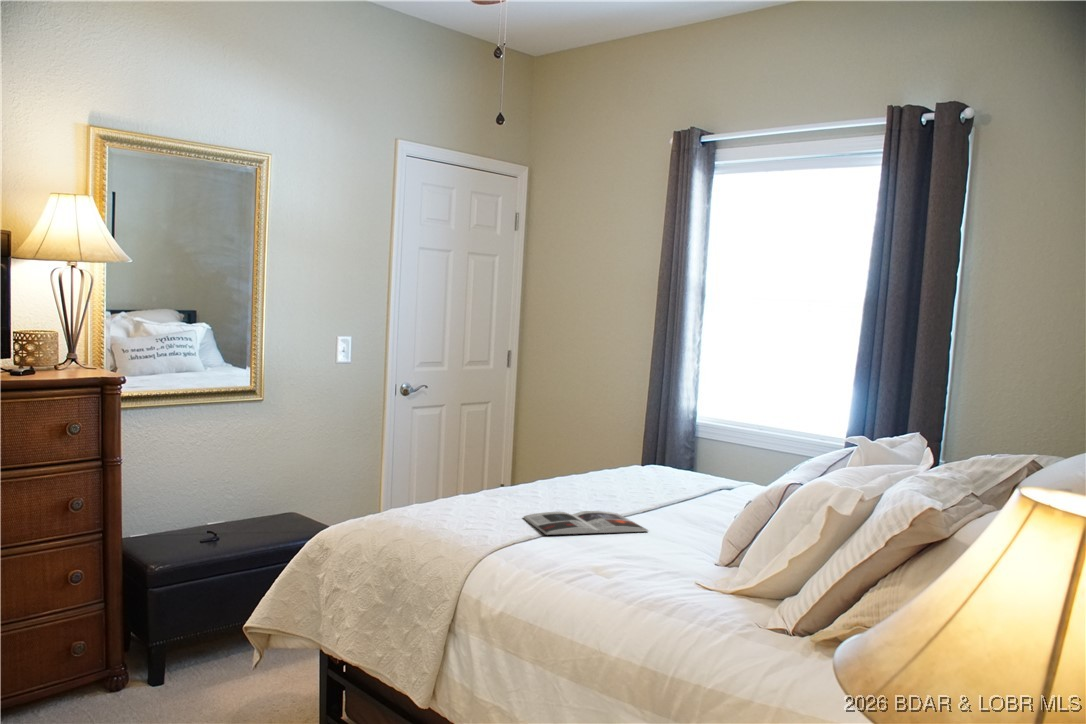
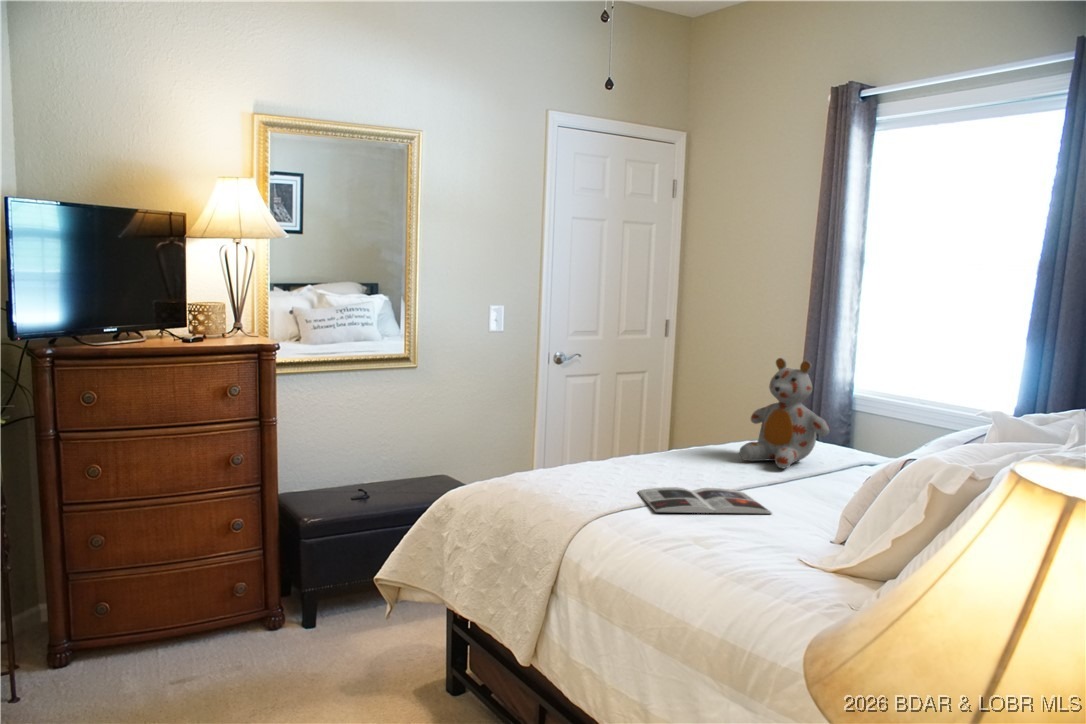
stuffed bear: none [607,388,687,491] -> present [739,358,829,468]

